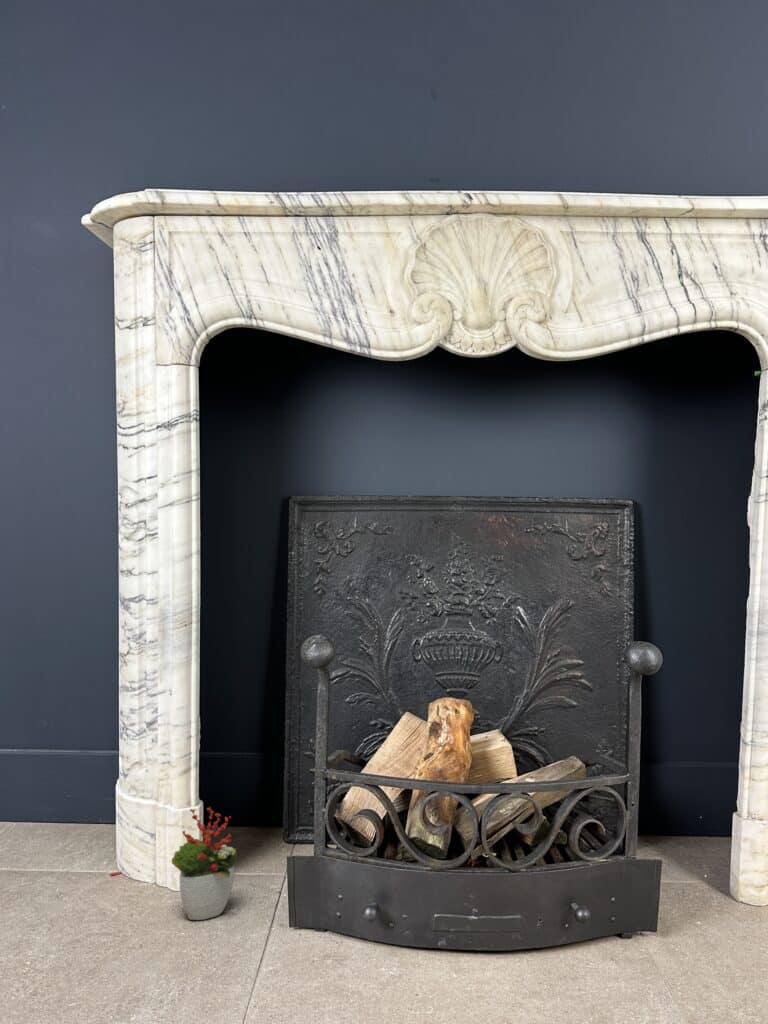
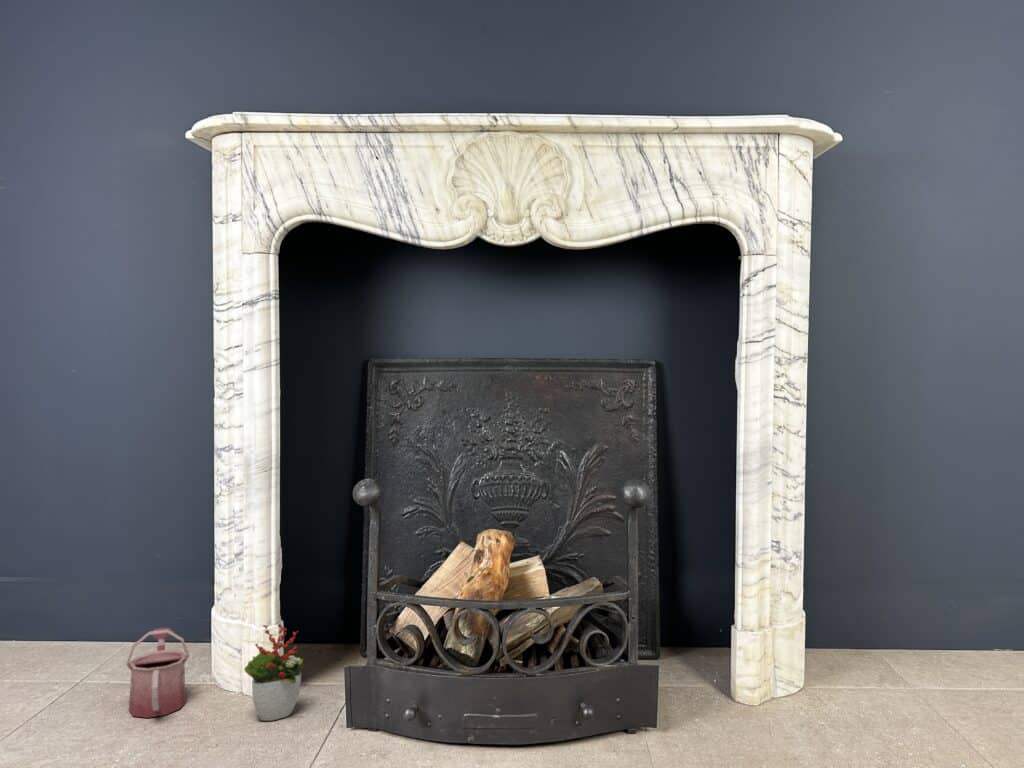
watering can: none [28,809,99,915] -> present [126,628,189,718]

